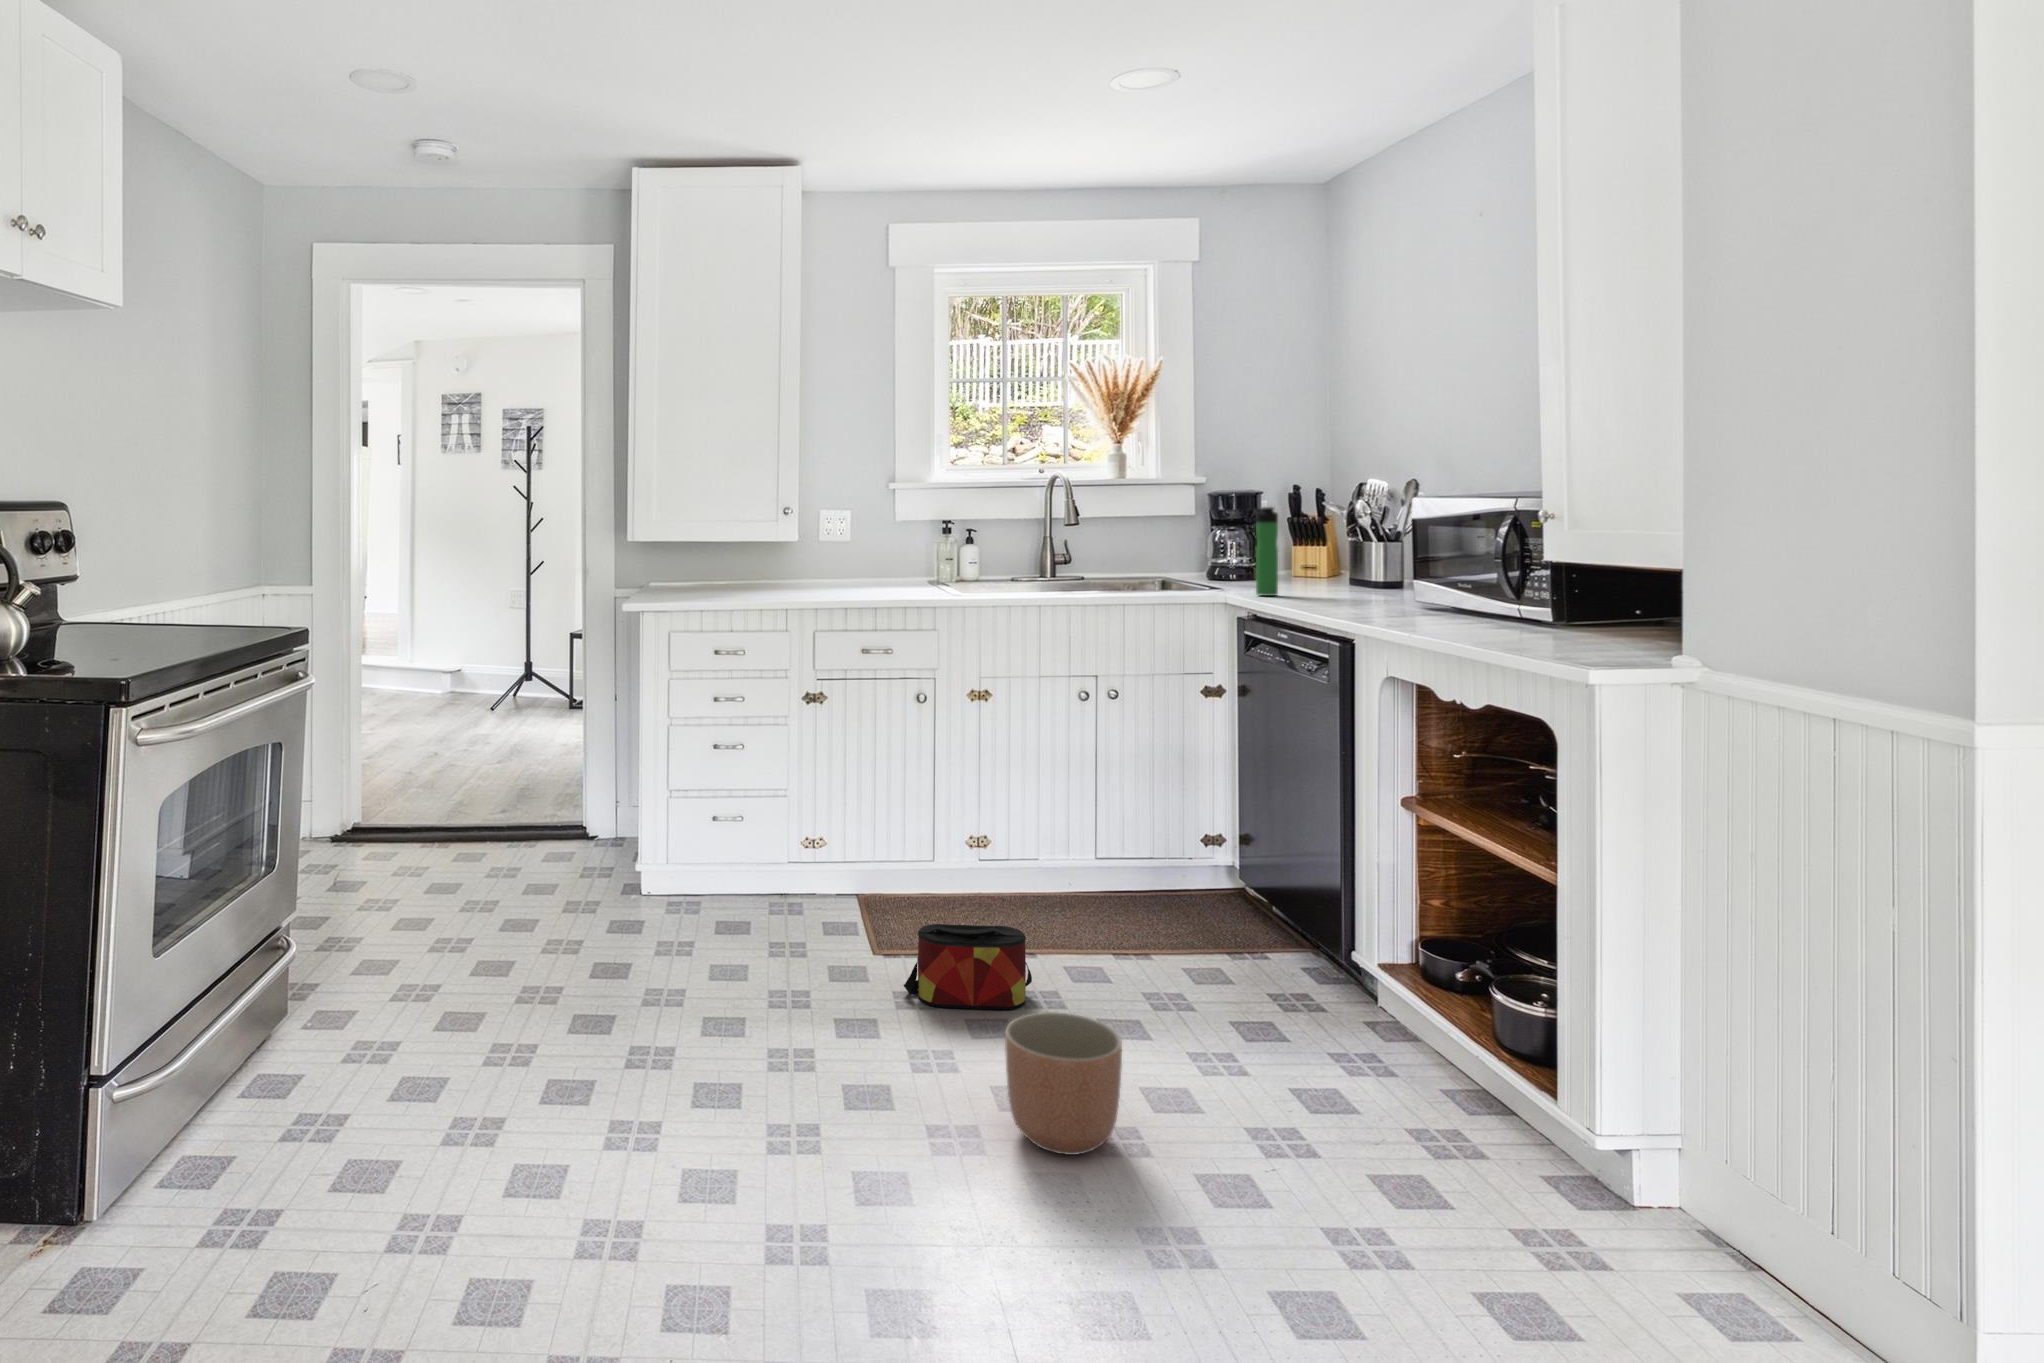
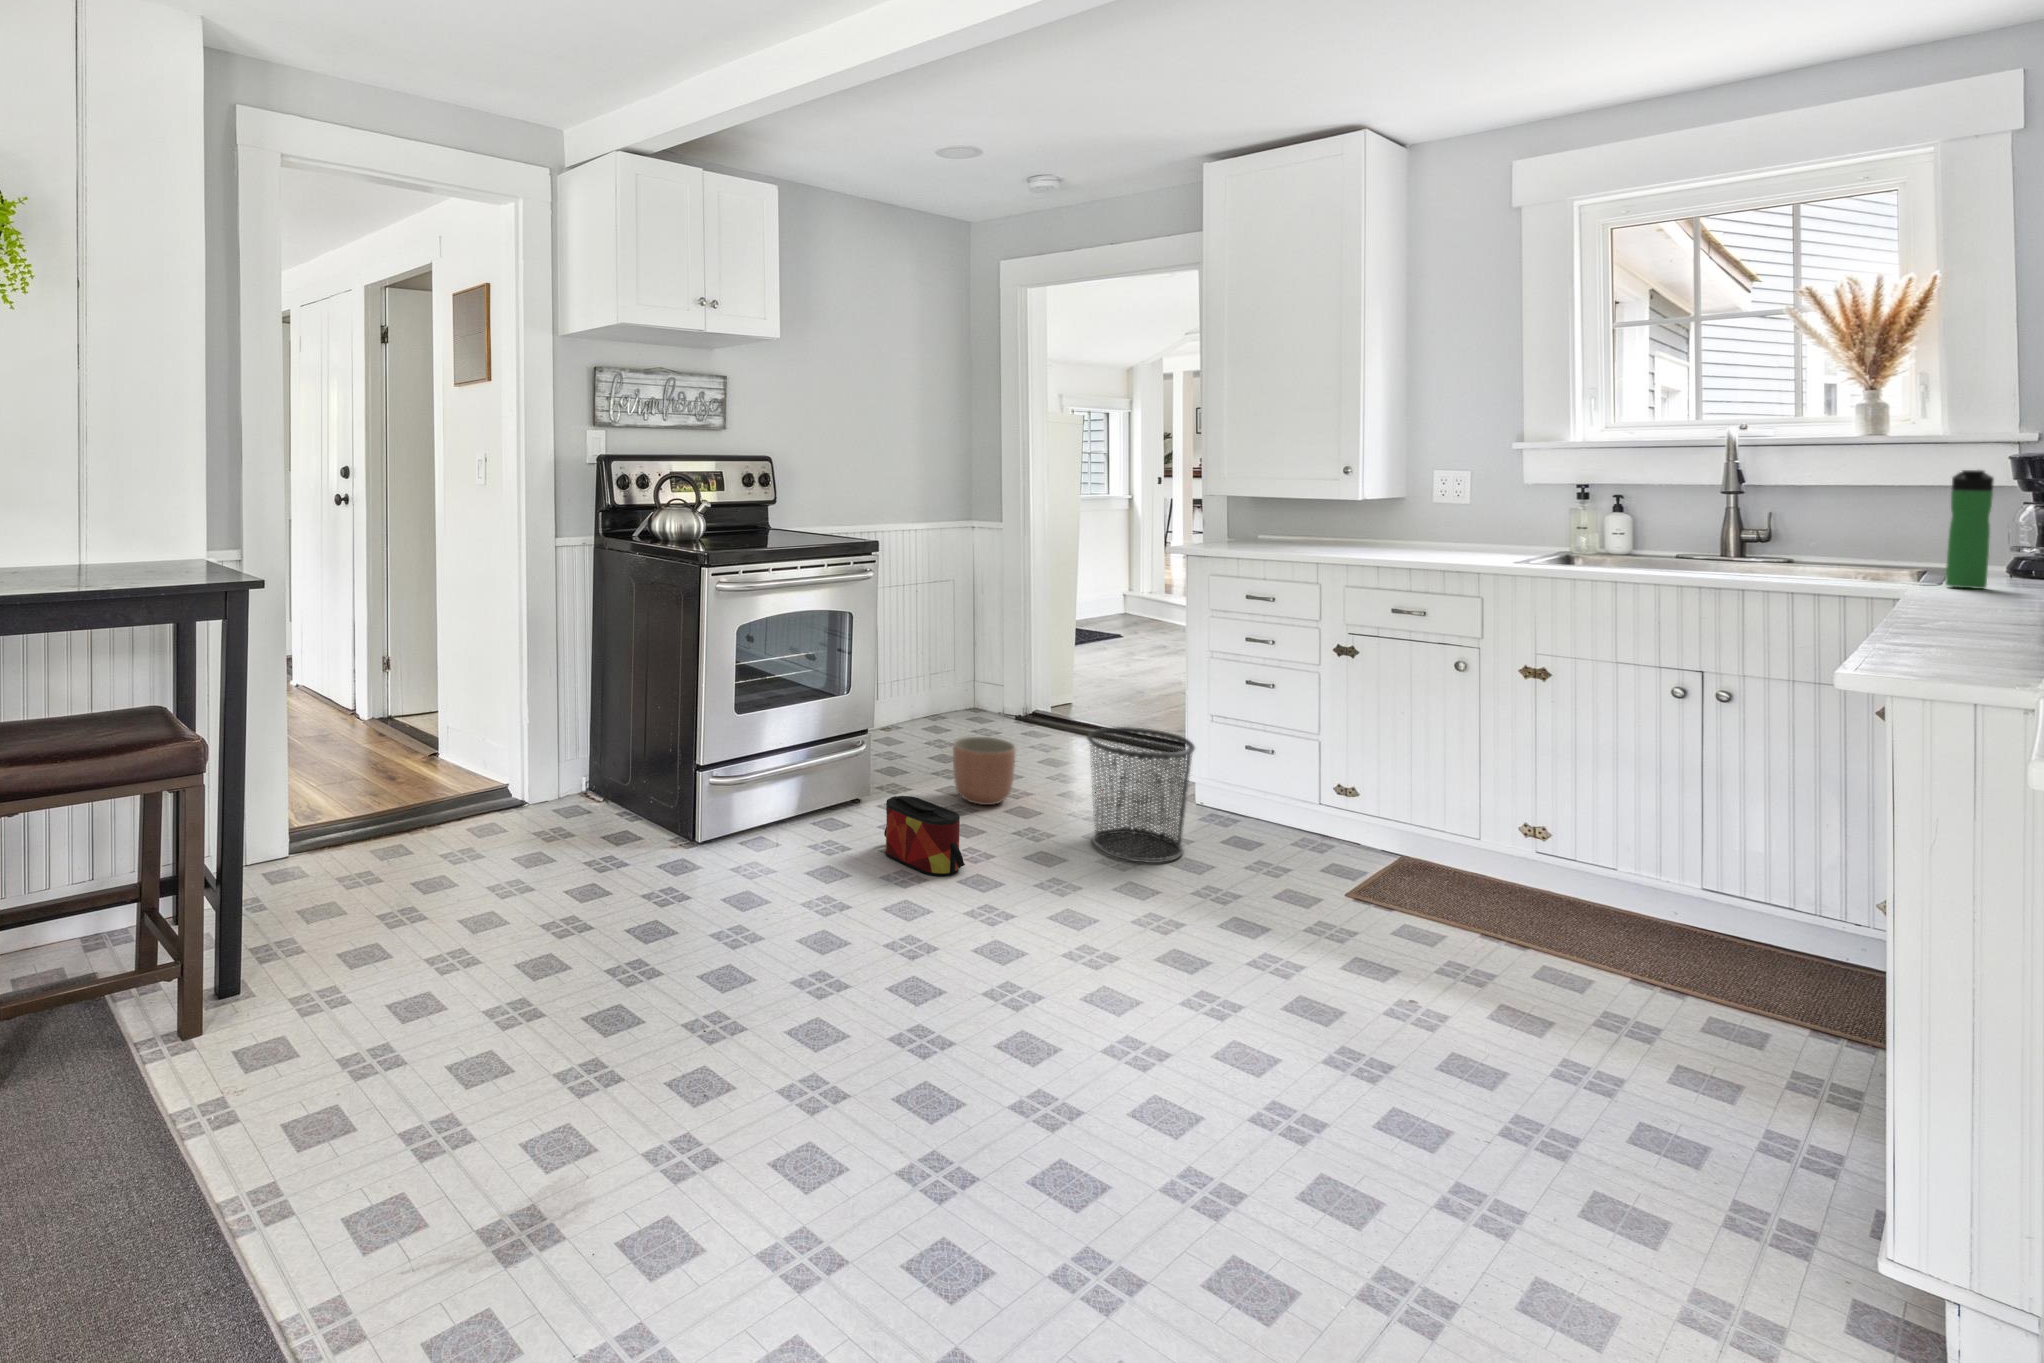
waste bin: none [635,833,761,1002] -> present [1087,727,1195,863]
bag: present [904,924,1032,1010] -> present [884,796,965,876]
planter: present [1005,1012,1122,1155] -> present [953,737,1016,805]

